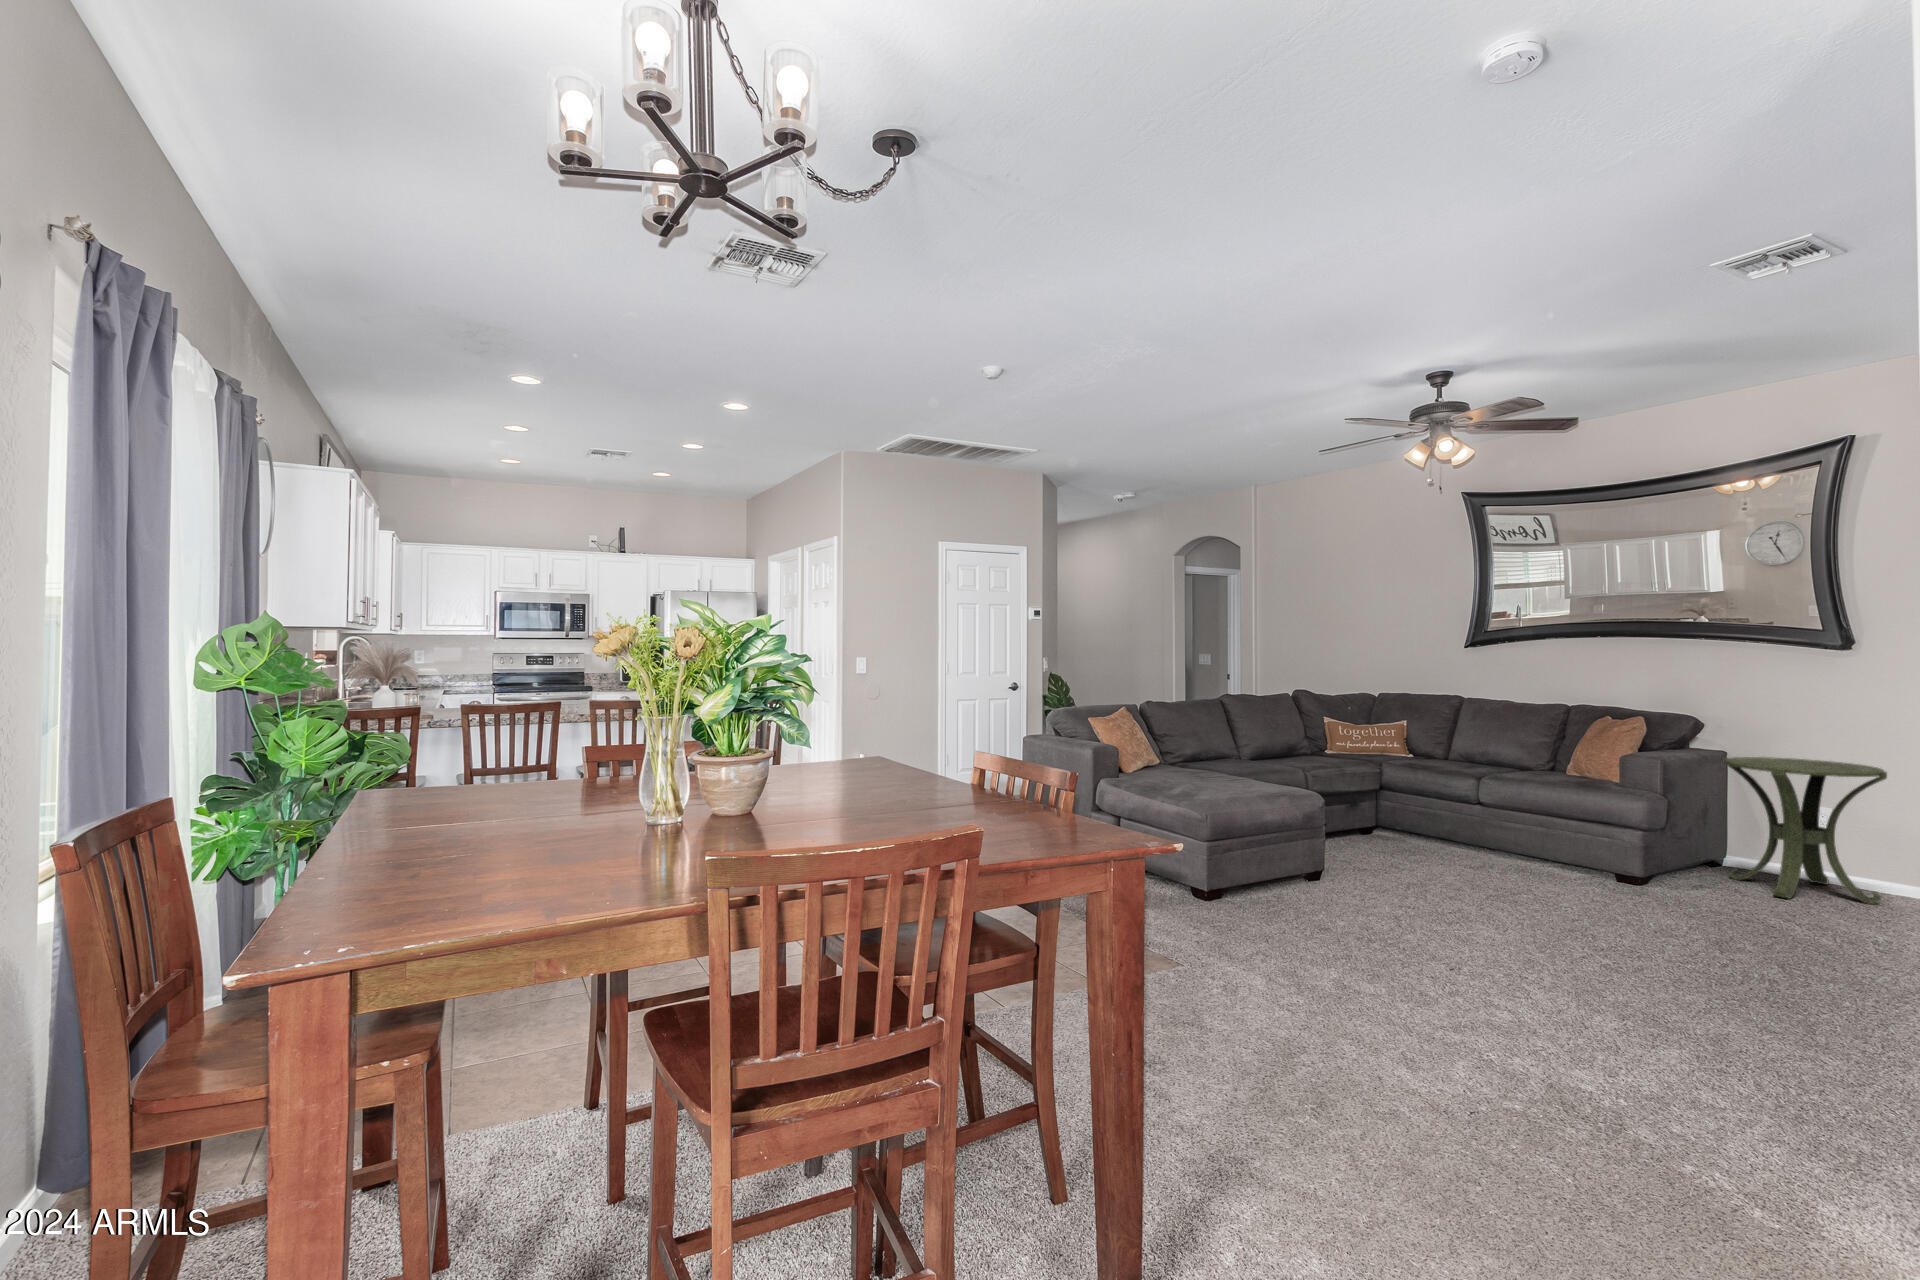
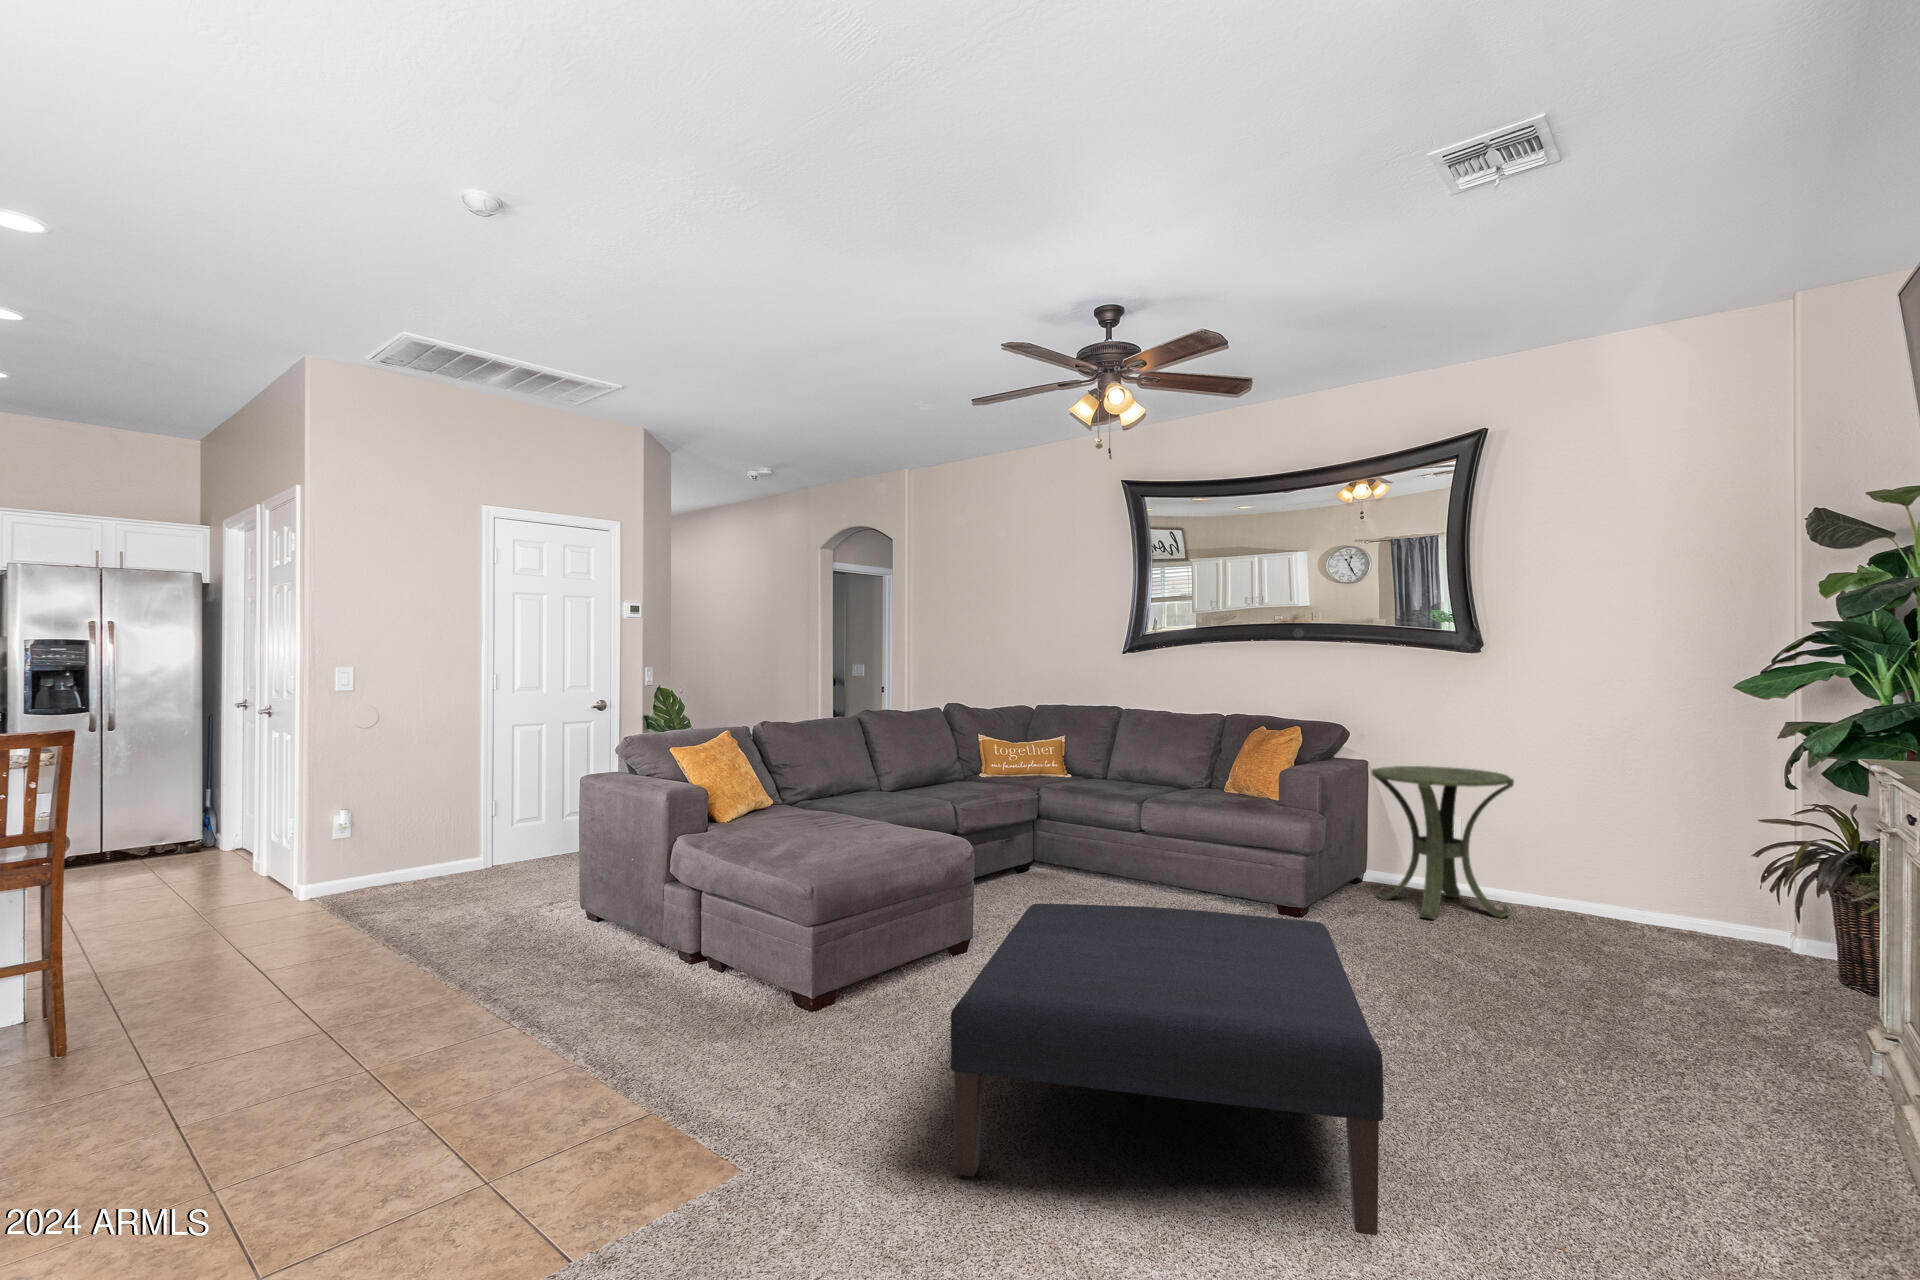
ottoman: none [1326,838,1665,1068] -> present [951,904,1383,1235]

